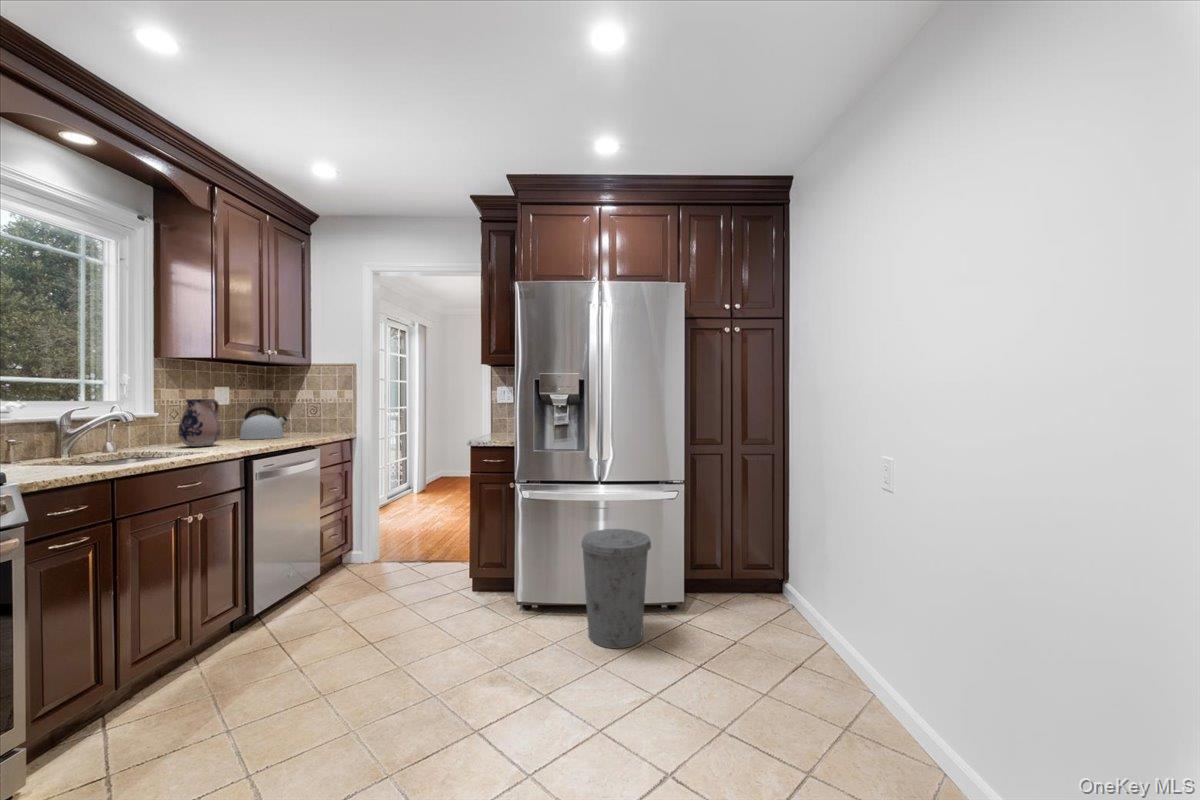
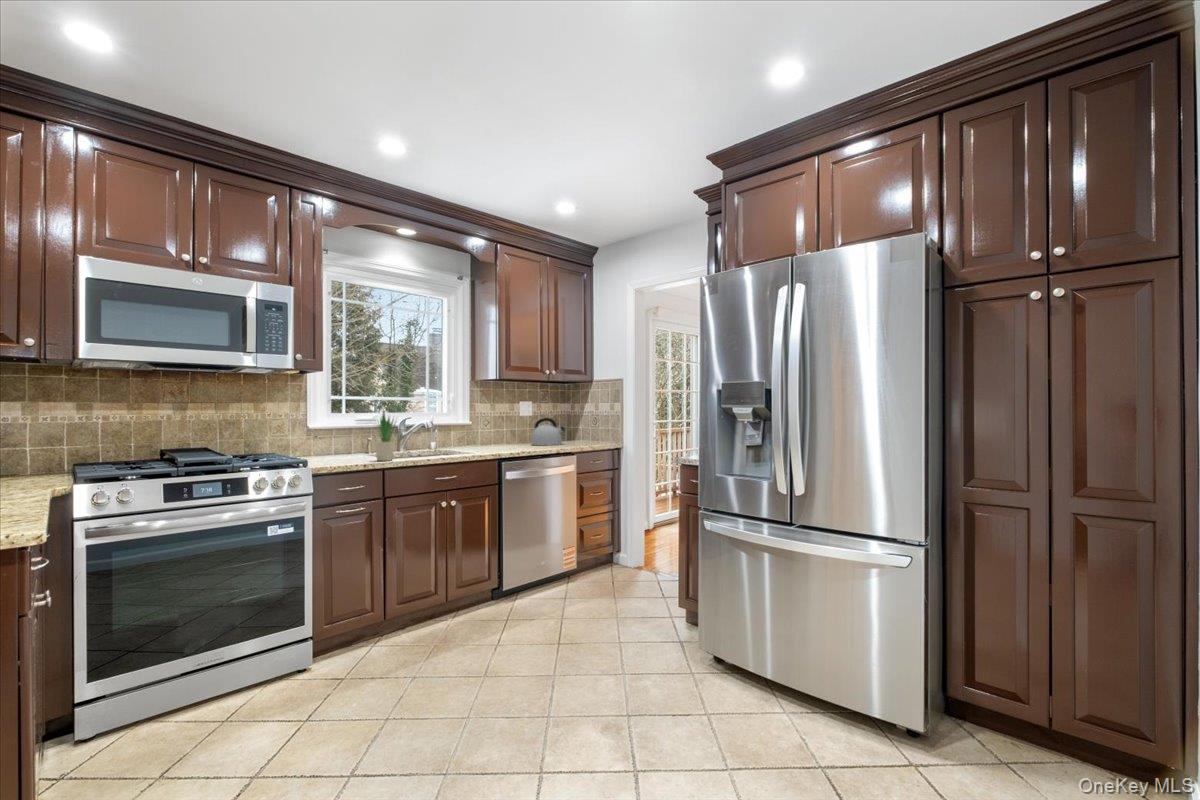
potted plant: none [62,393,104,473] -> present [375,409,396,461]
ceramic pitcher: present [178,399,221,447] -> none [478,411,508,449]
trash can: present [581,529,651,649] -> none [744,585,844,756]

